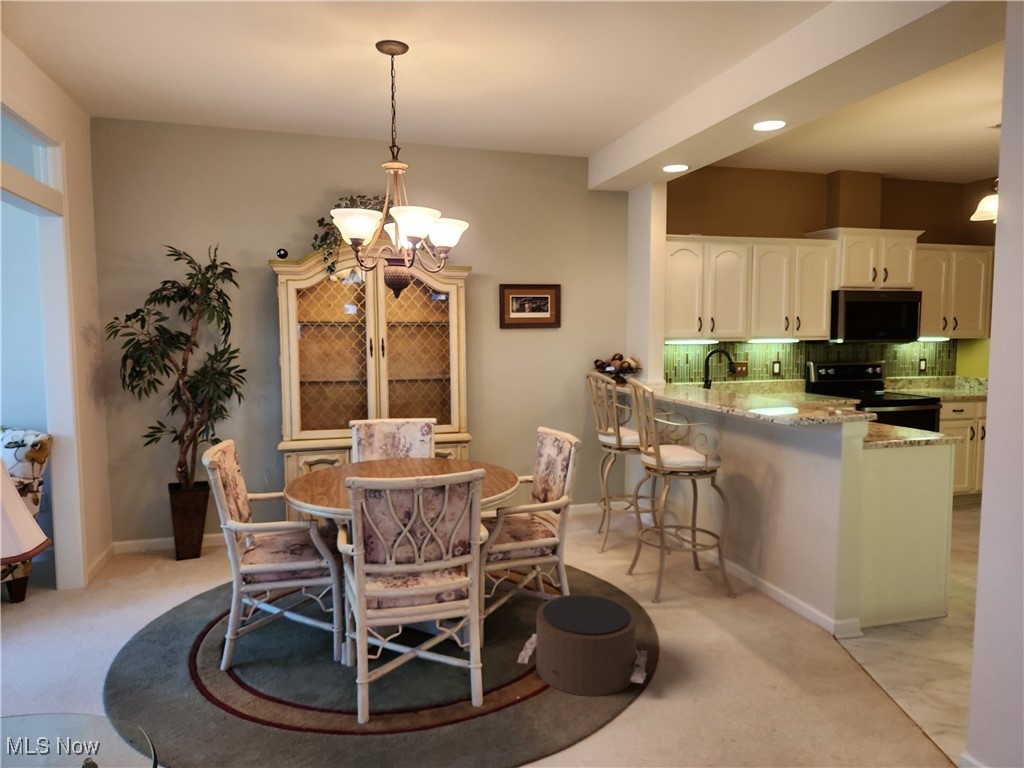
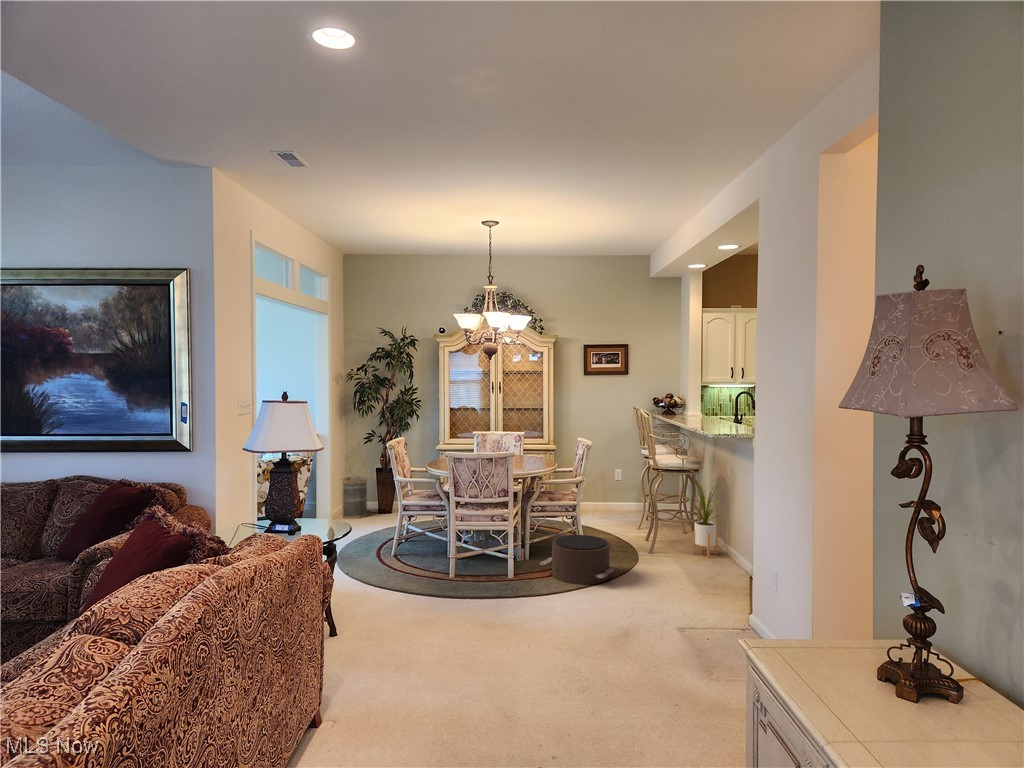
house plant: none [688,471,760,597] -> present [683,479,722,557]
basket: none [103,476,156,579] -> present [342,461,367,518]

